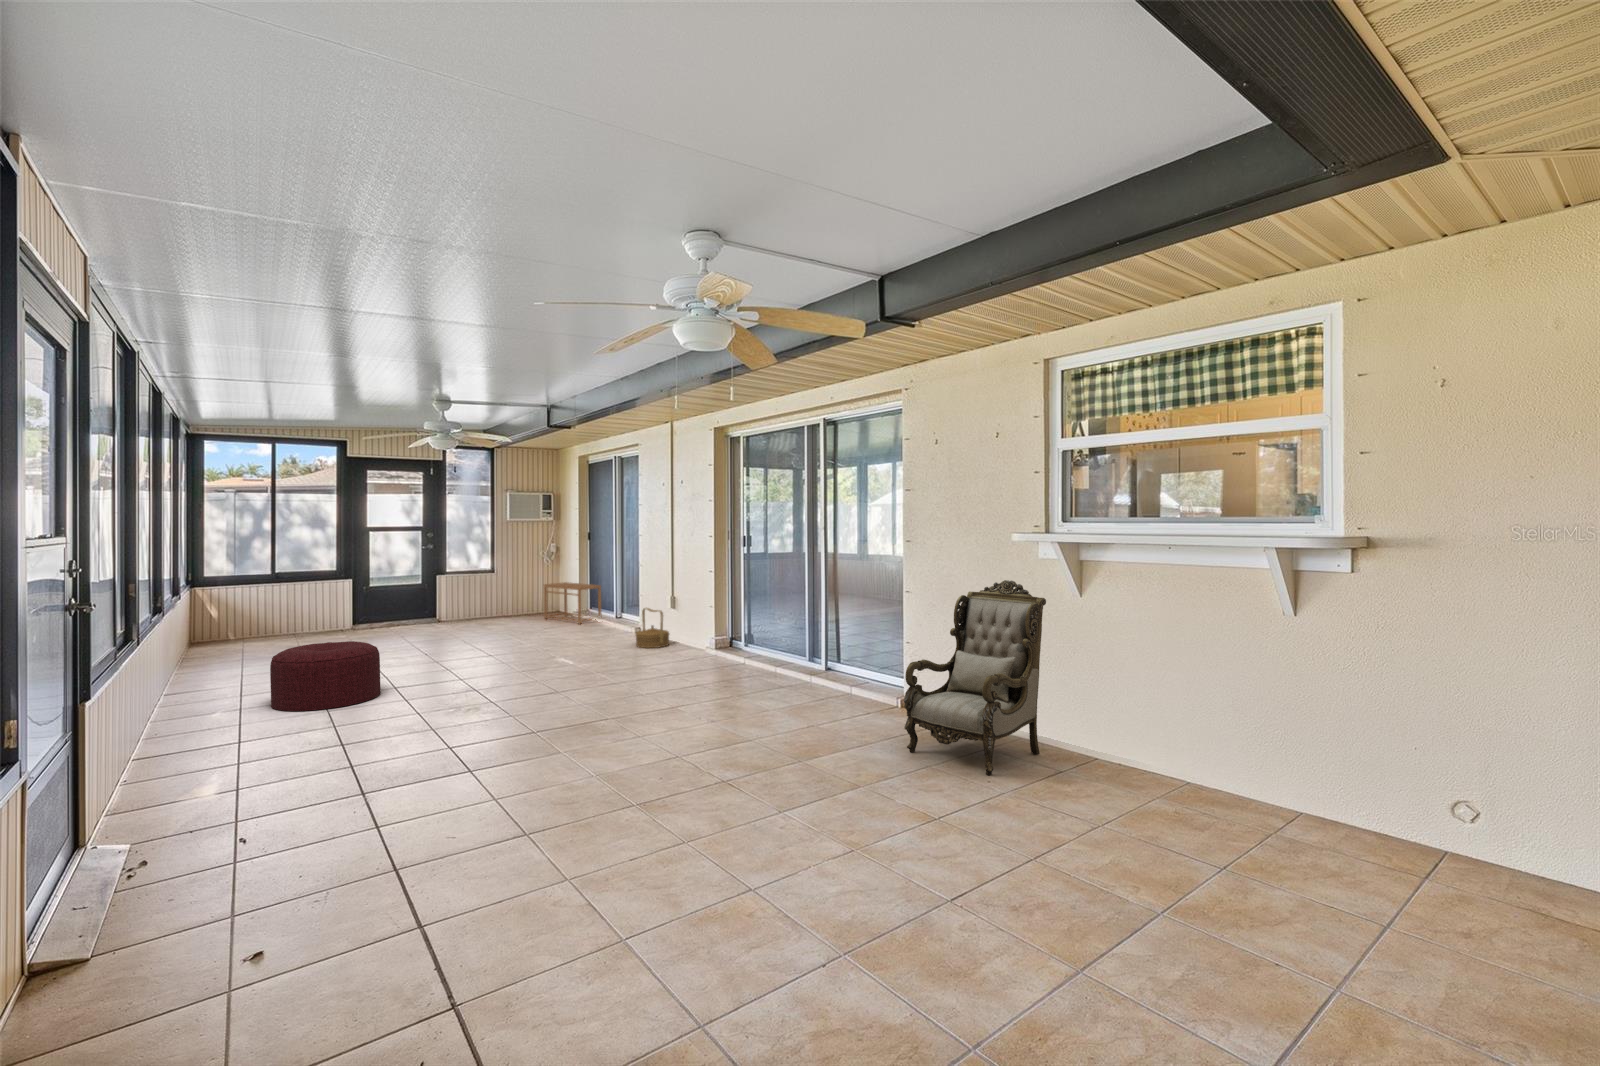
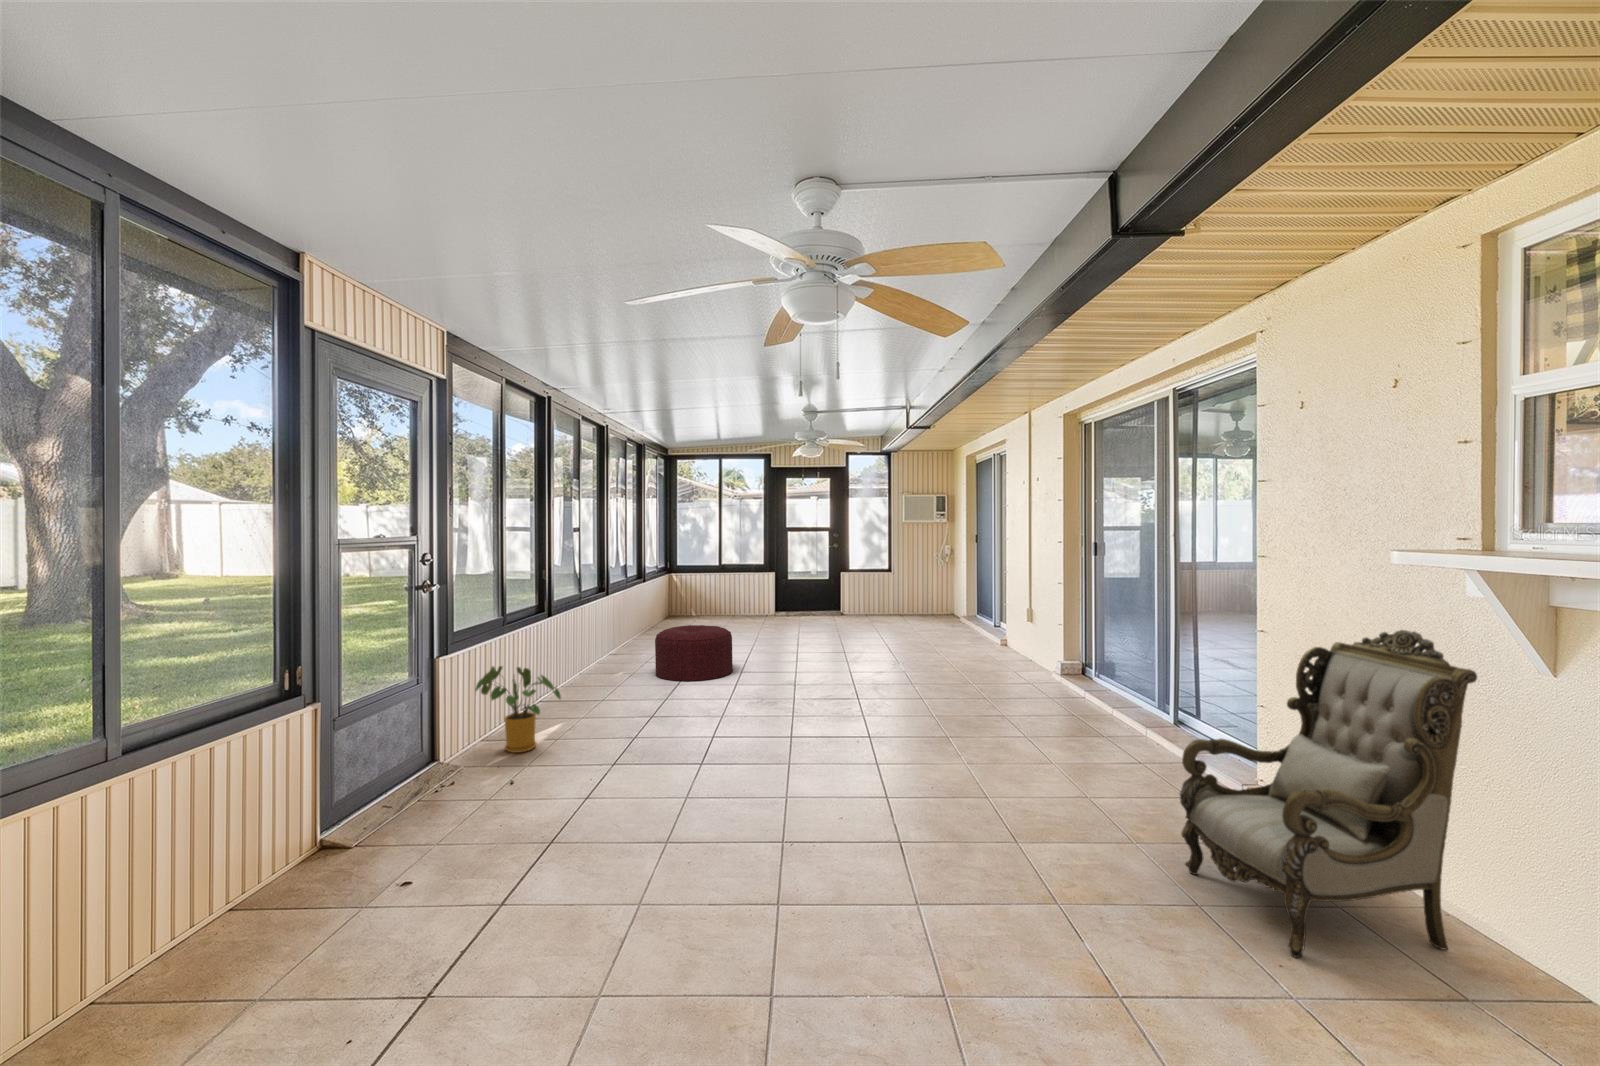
side table: present [544,582,601,624] -> none [931,584,982,627]
woven basket: present [636,608,669,648] -> none [985,617,1023,662]
house plant: none [107,705,256,819] -> present [475,666,561,753]

